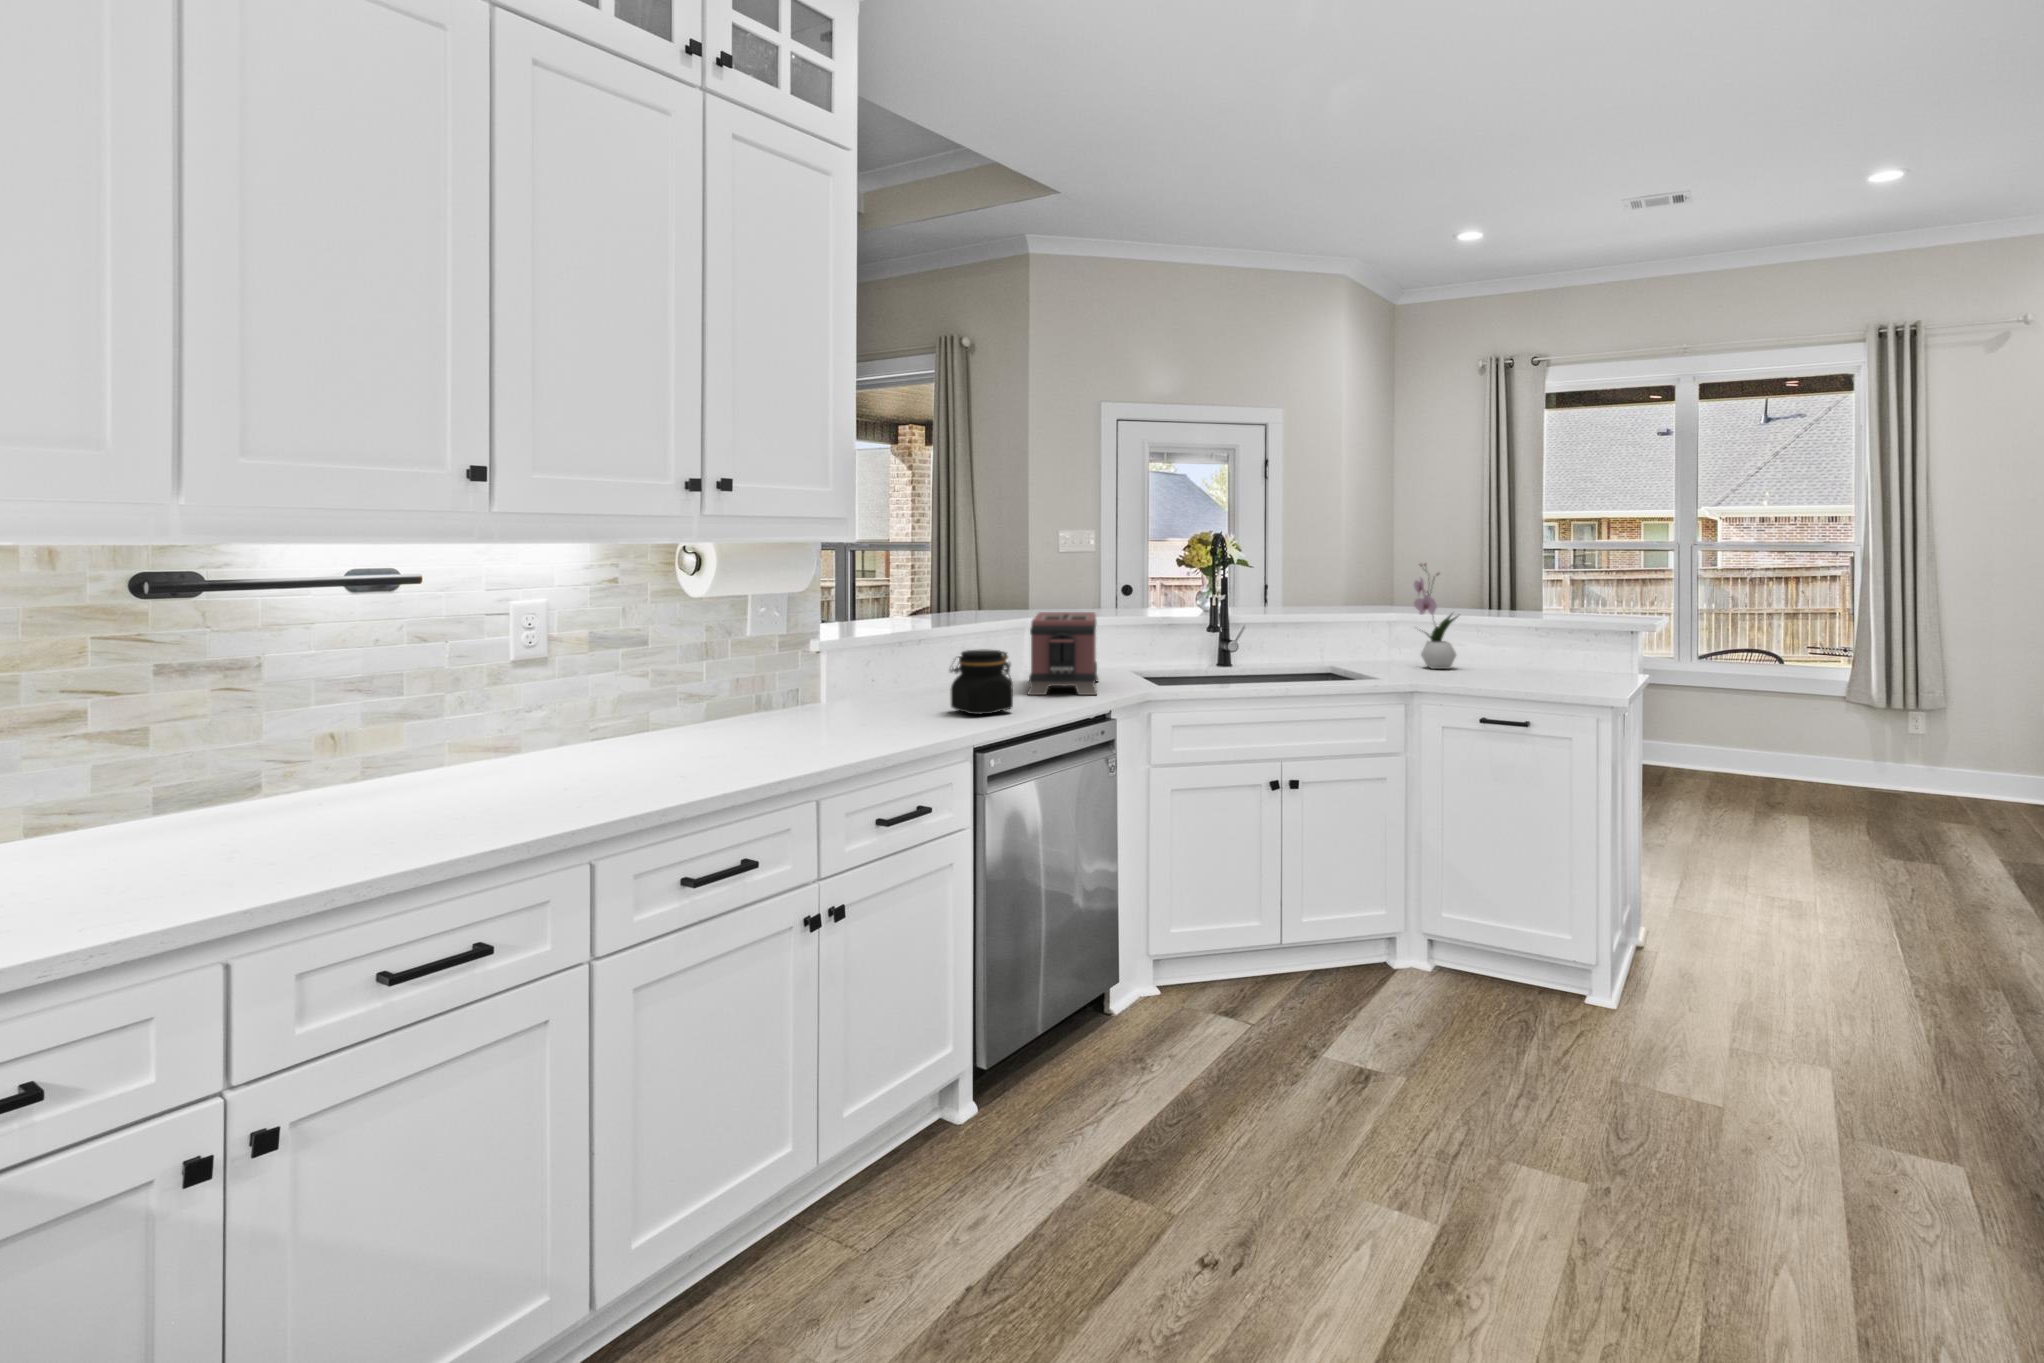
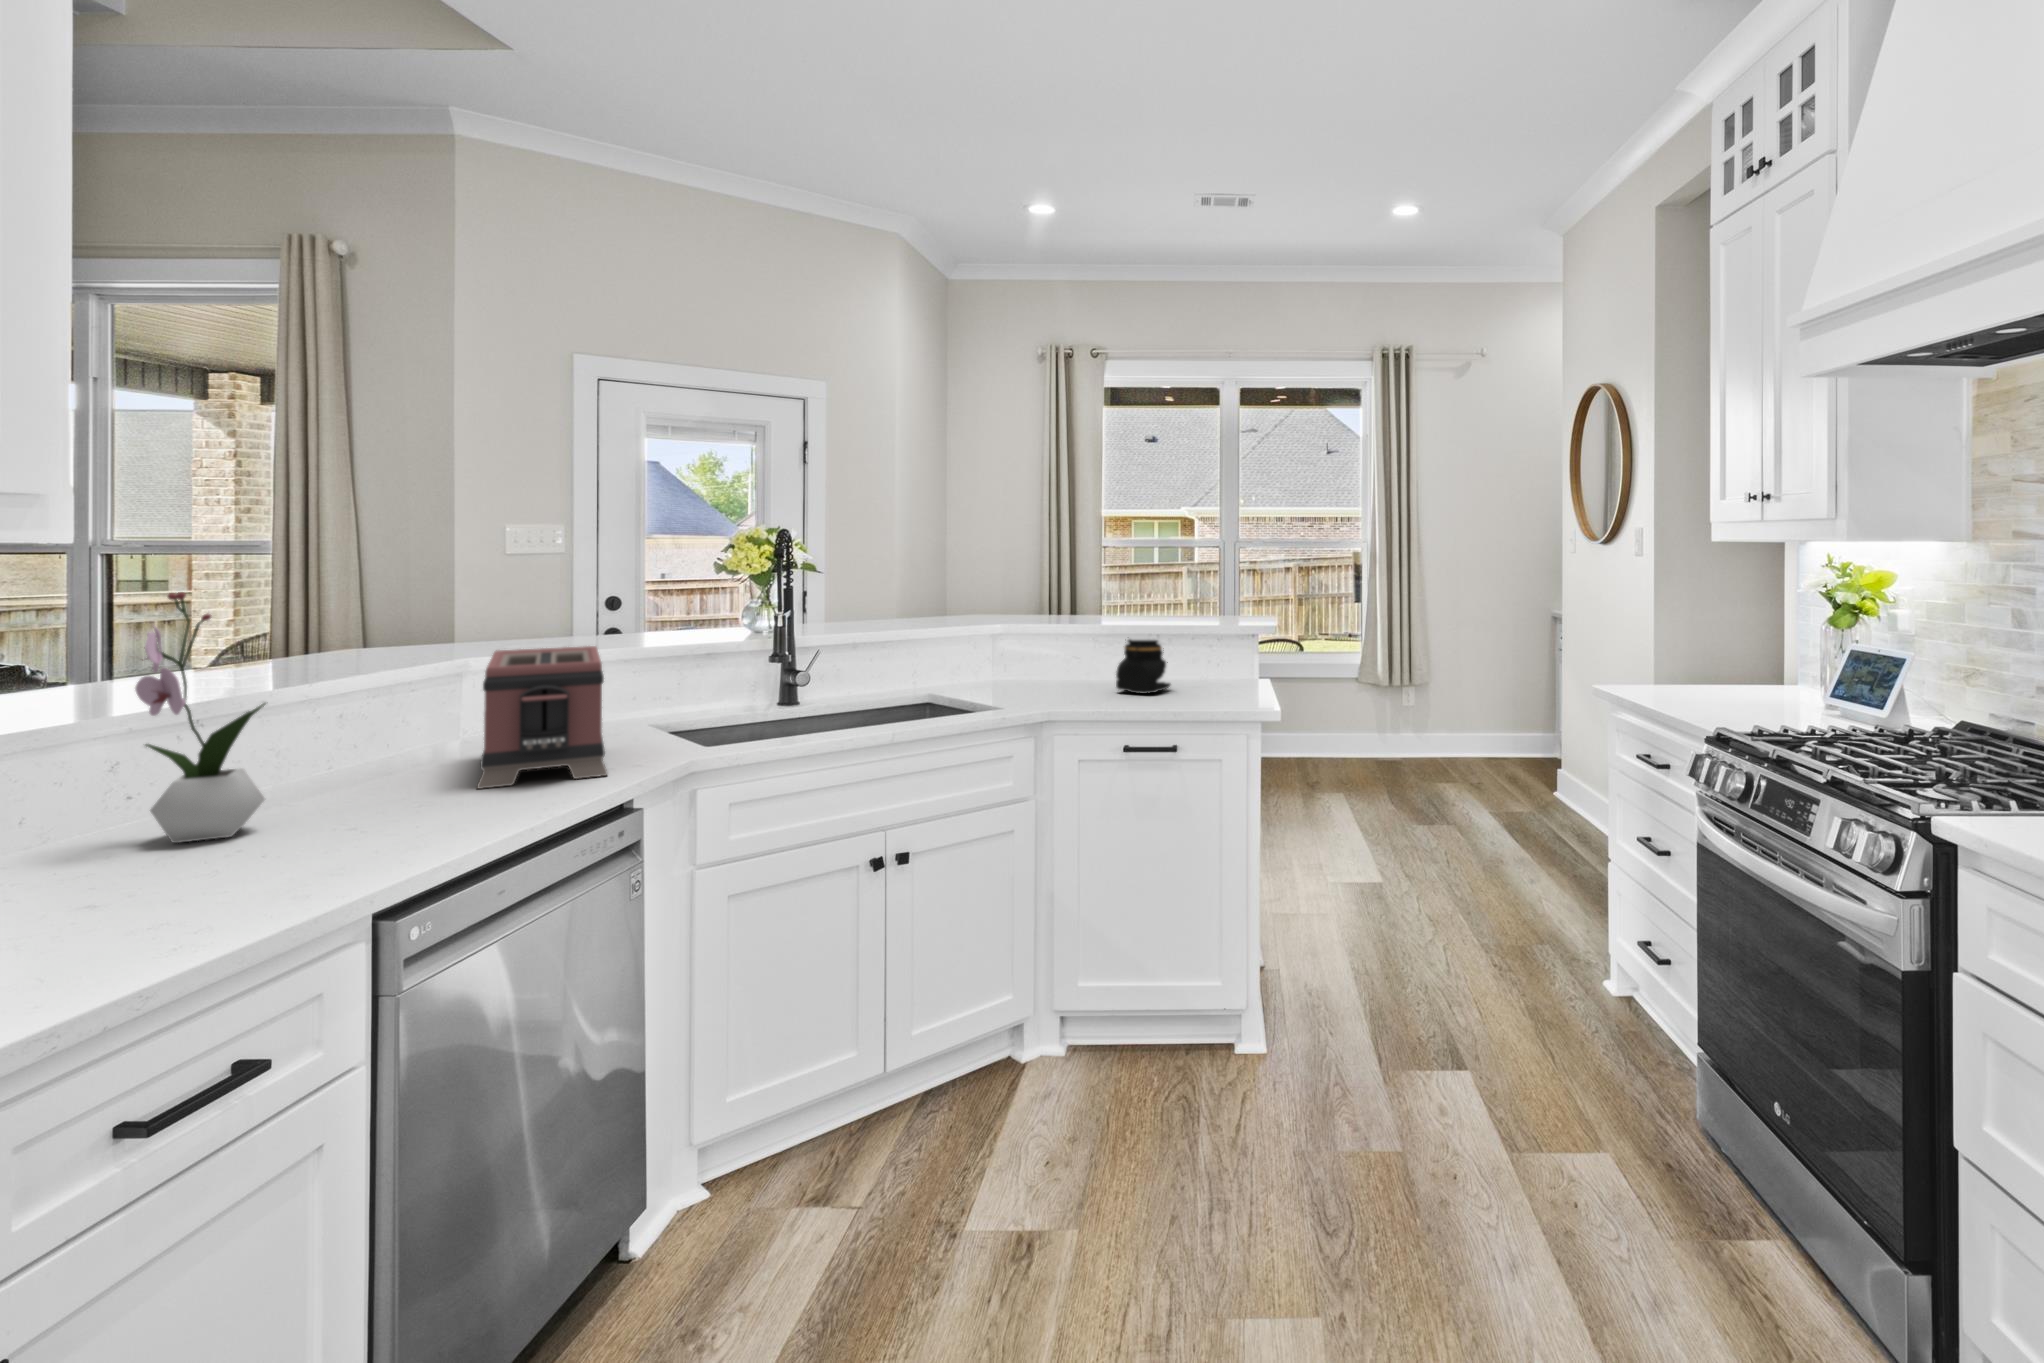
flower arrangement: present [1414,564,1458,669] -> present [135,592,266,843]
jar: present [950,649,1013,714] -> present [1116,639,1170,693]

